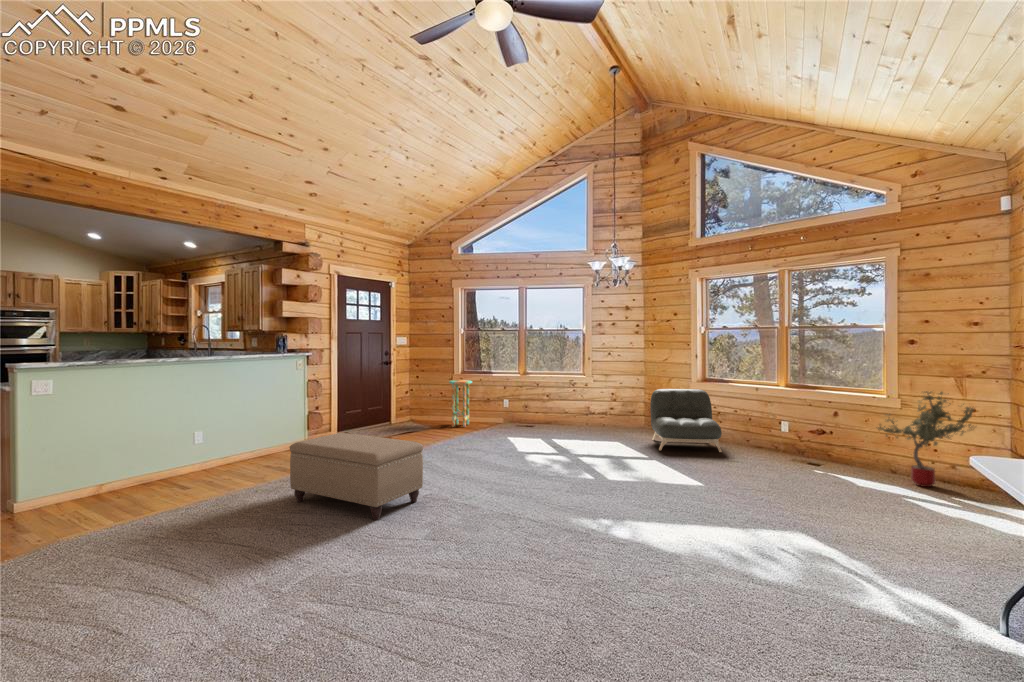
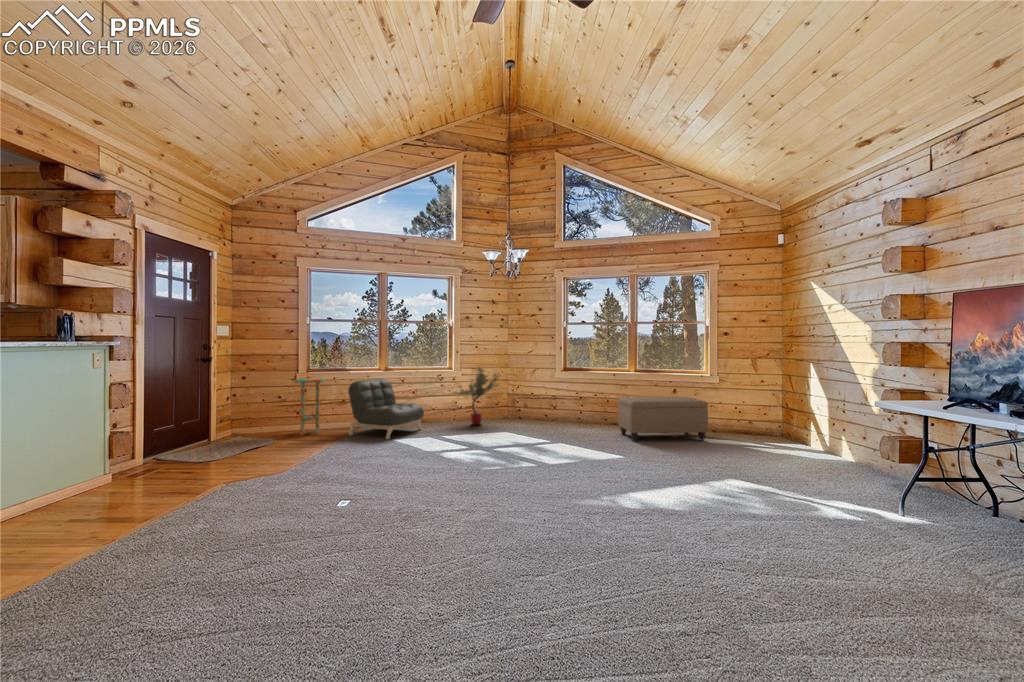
armchair: present [650,389,722,452] -> present [348,379,424,439]
potted tree: present [878,391,974,487] -> present [454,367,499,425]
ottoman: present [289,433,423,520] -> present [618,397,708,442]

